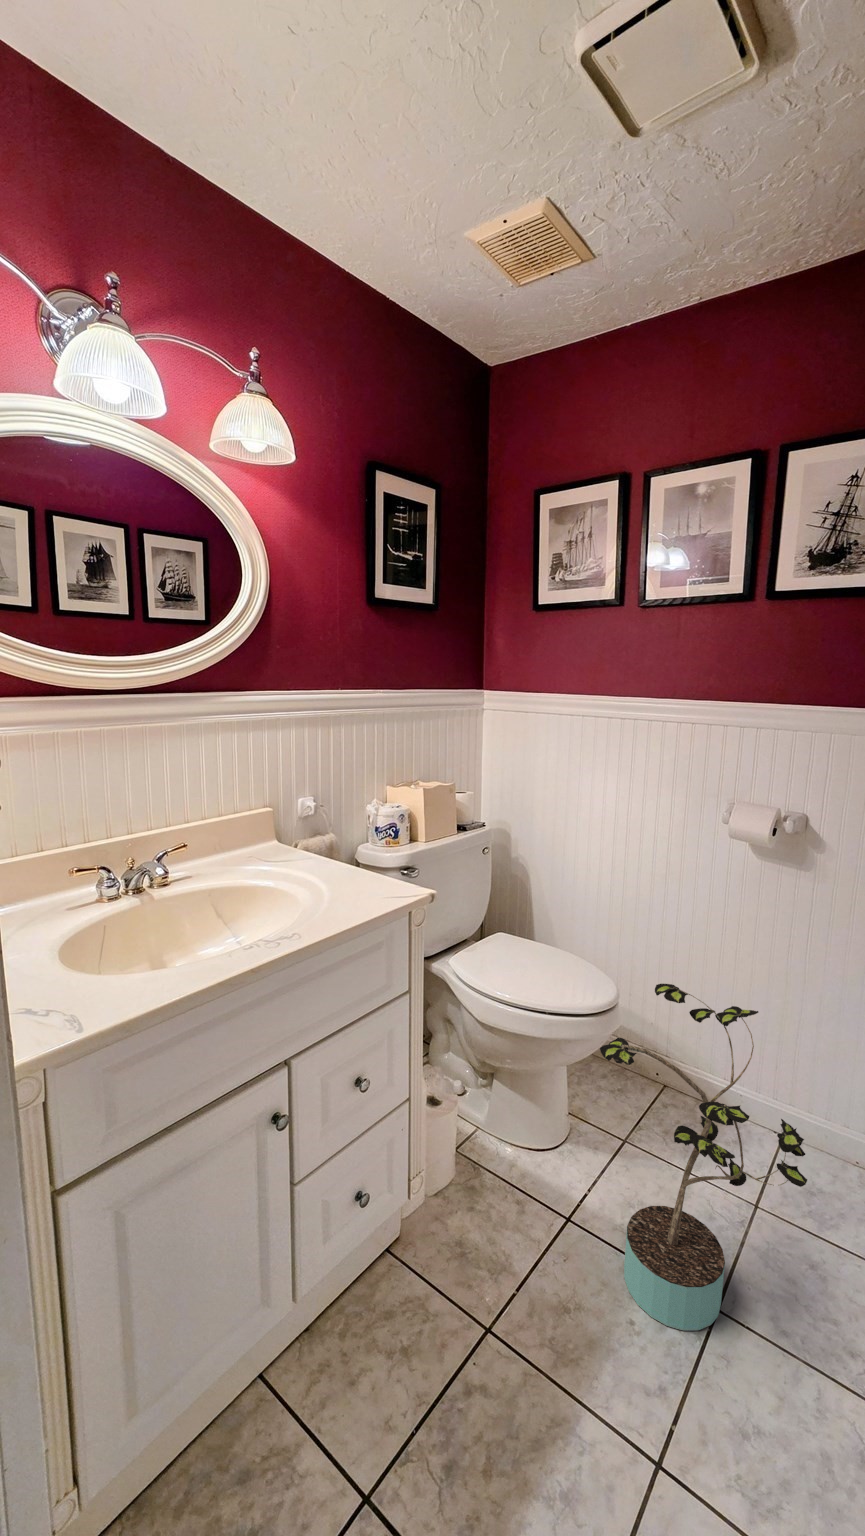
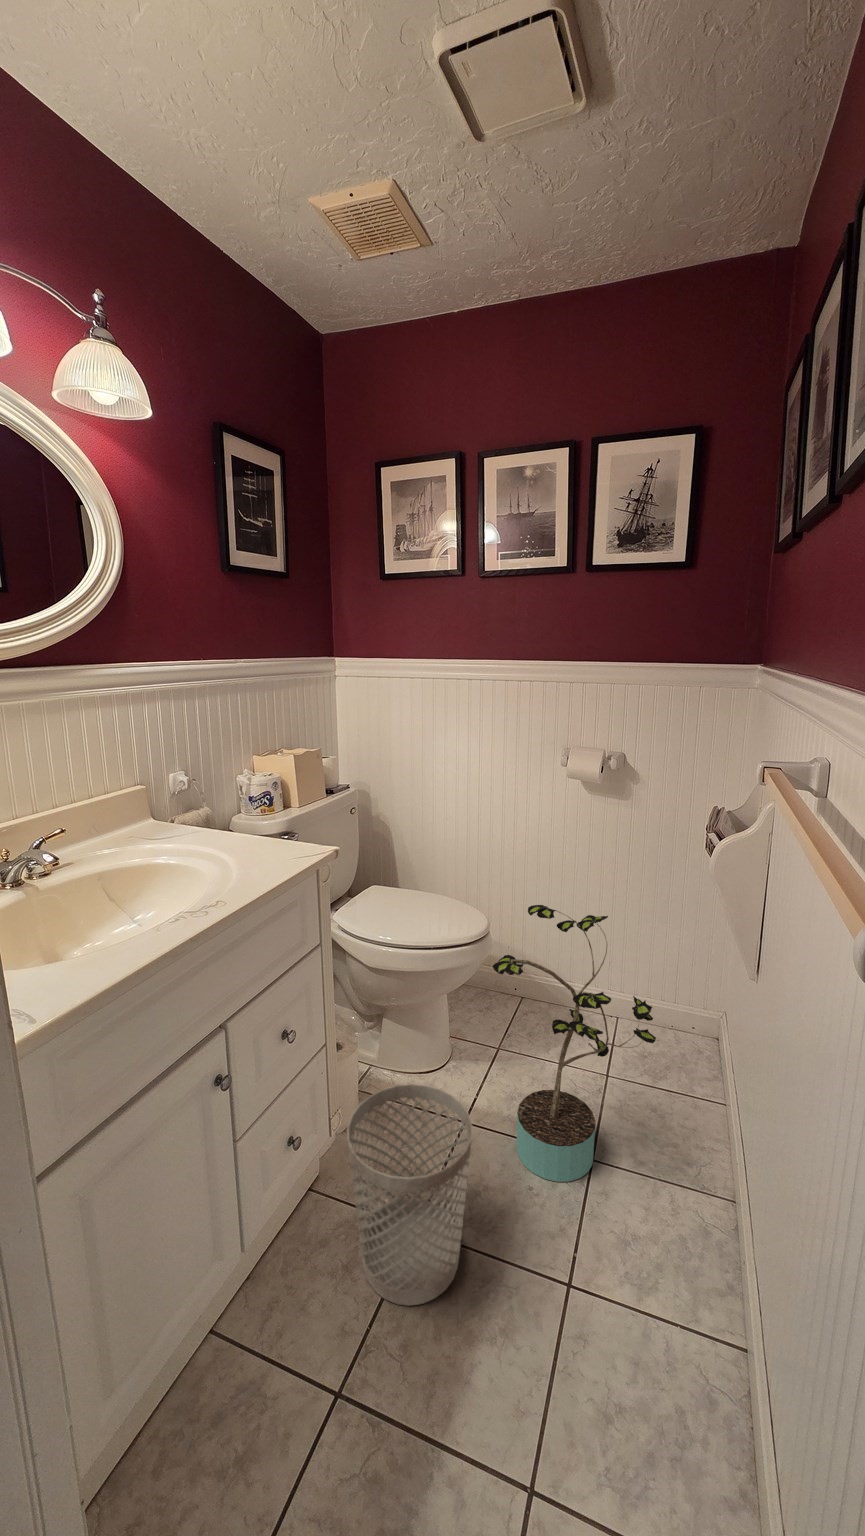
wastebasket: none [411,1162,552,1426] -> present [347,1084,473,1306]

